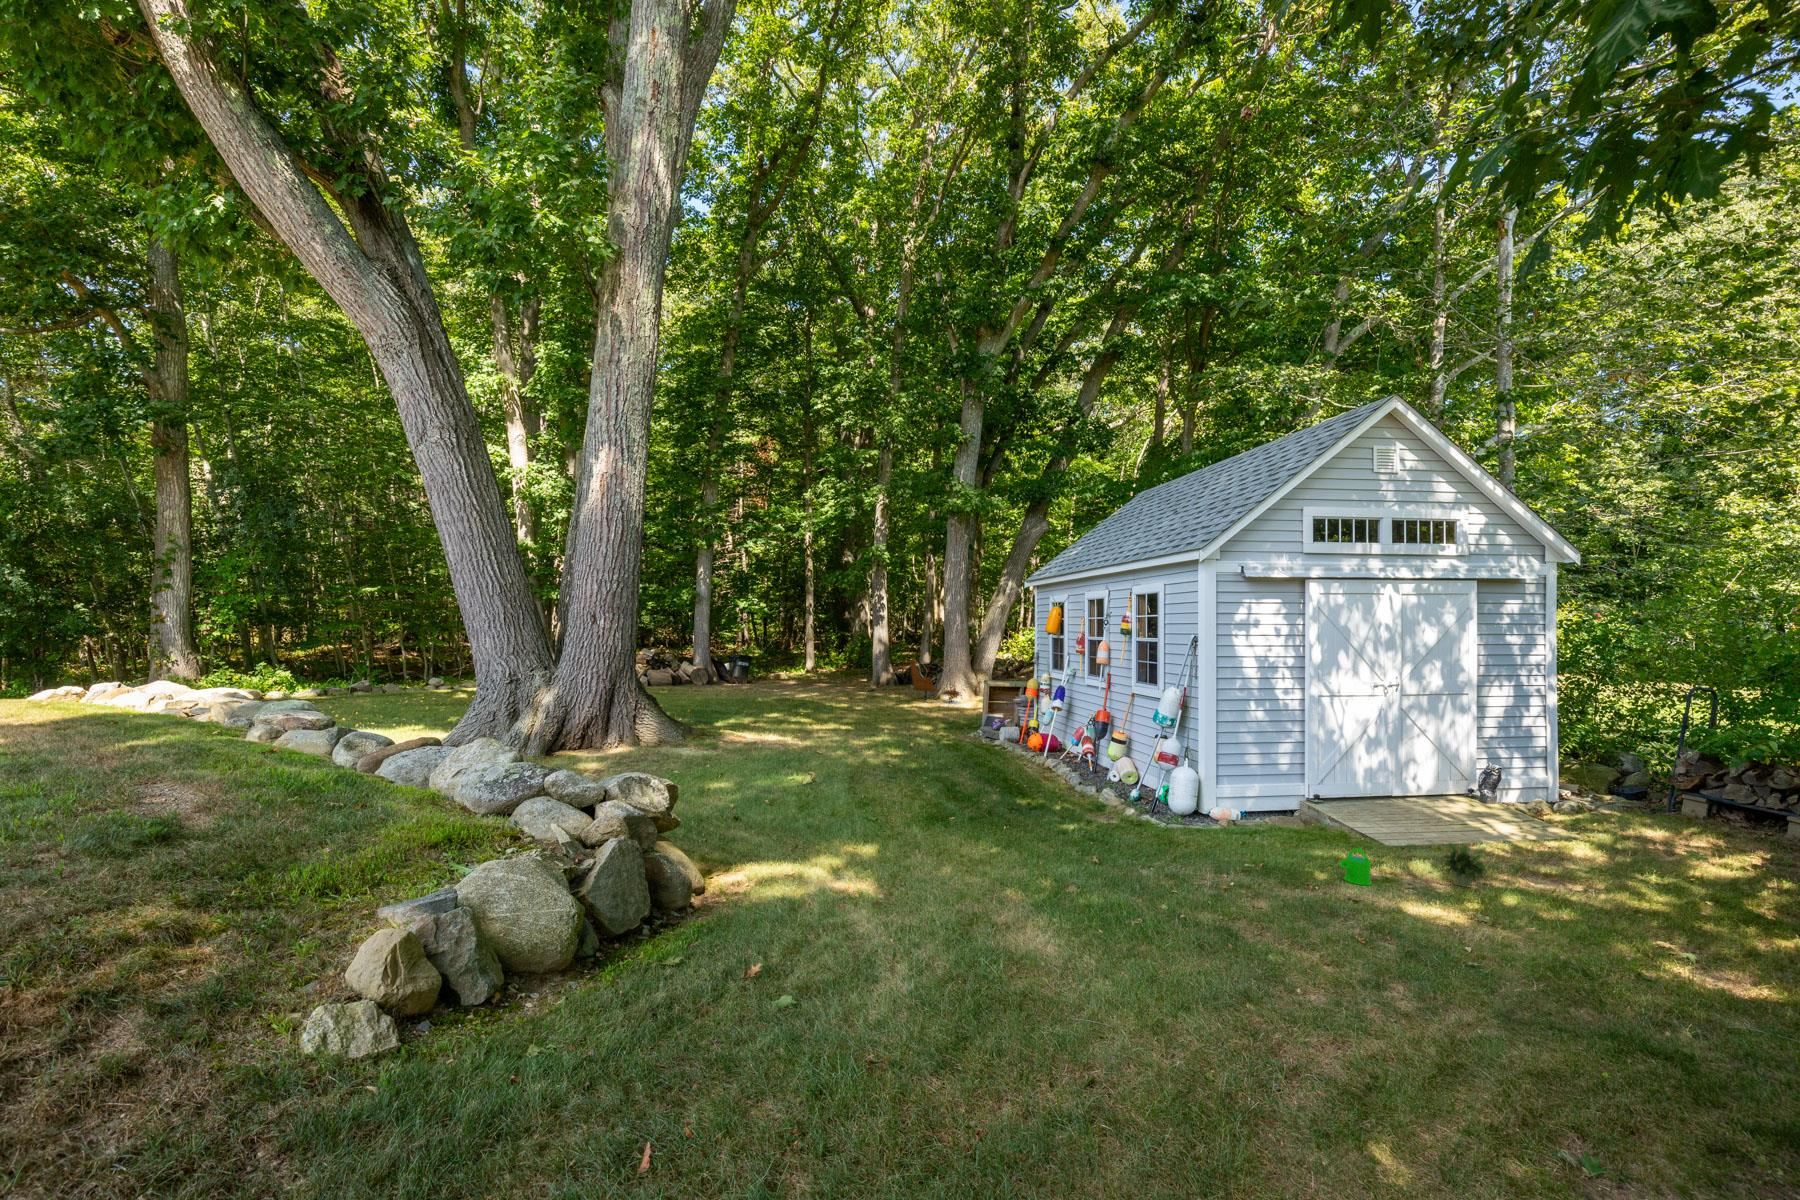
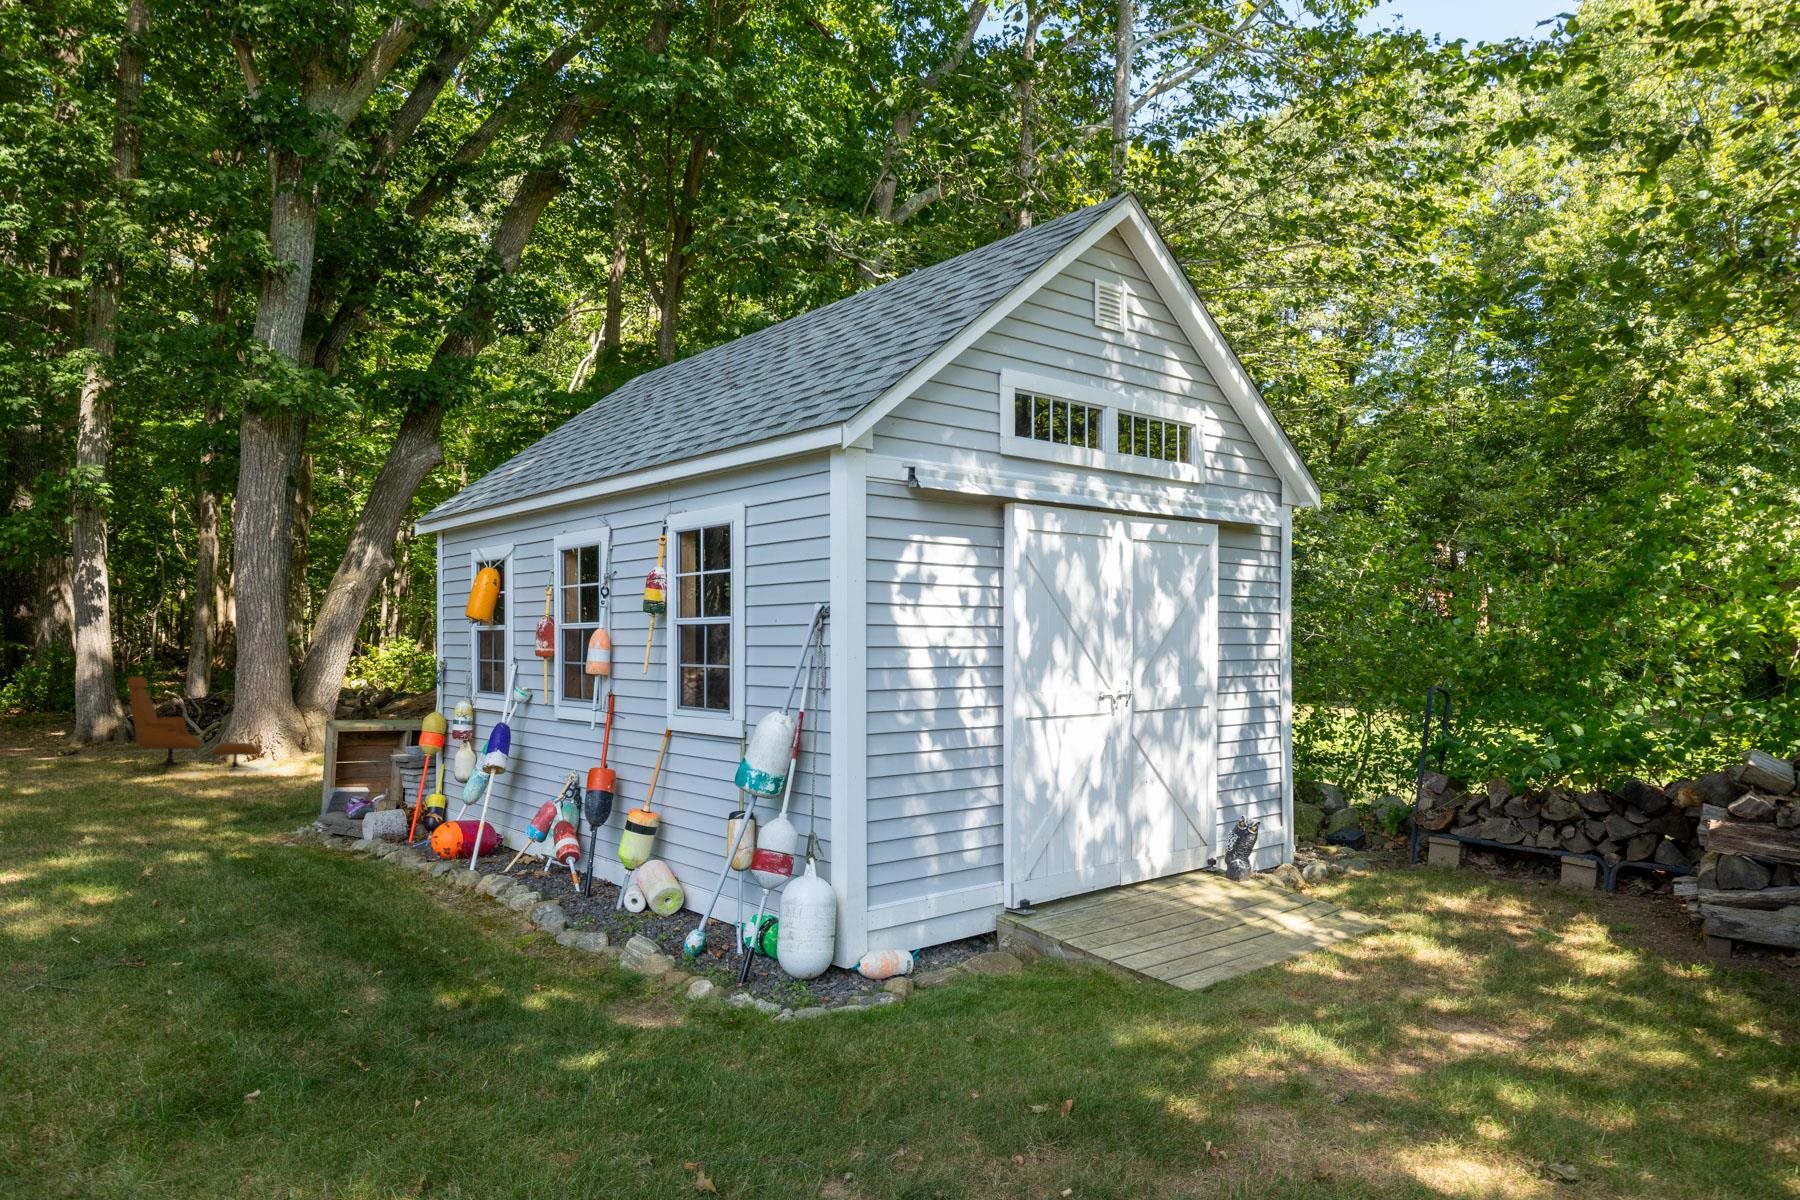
potted plant: present [1441,844,1485,887] -> none [1311,984,1388,1069]
watering can: present [1340,848,1372,885] -> none [1187,1035,1243,1117]

